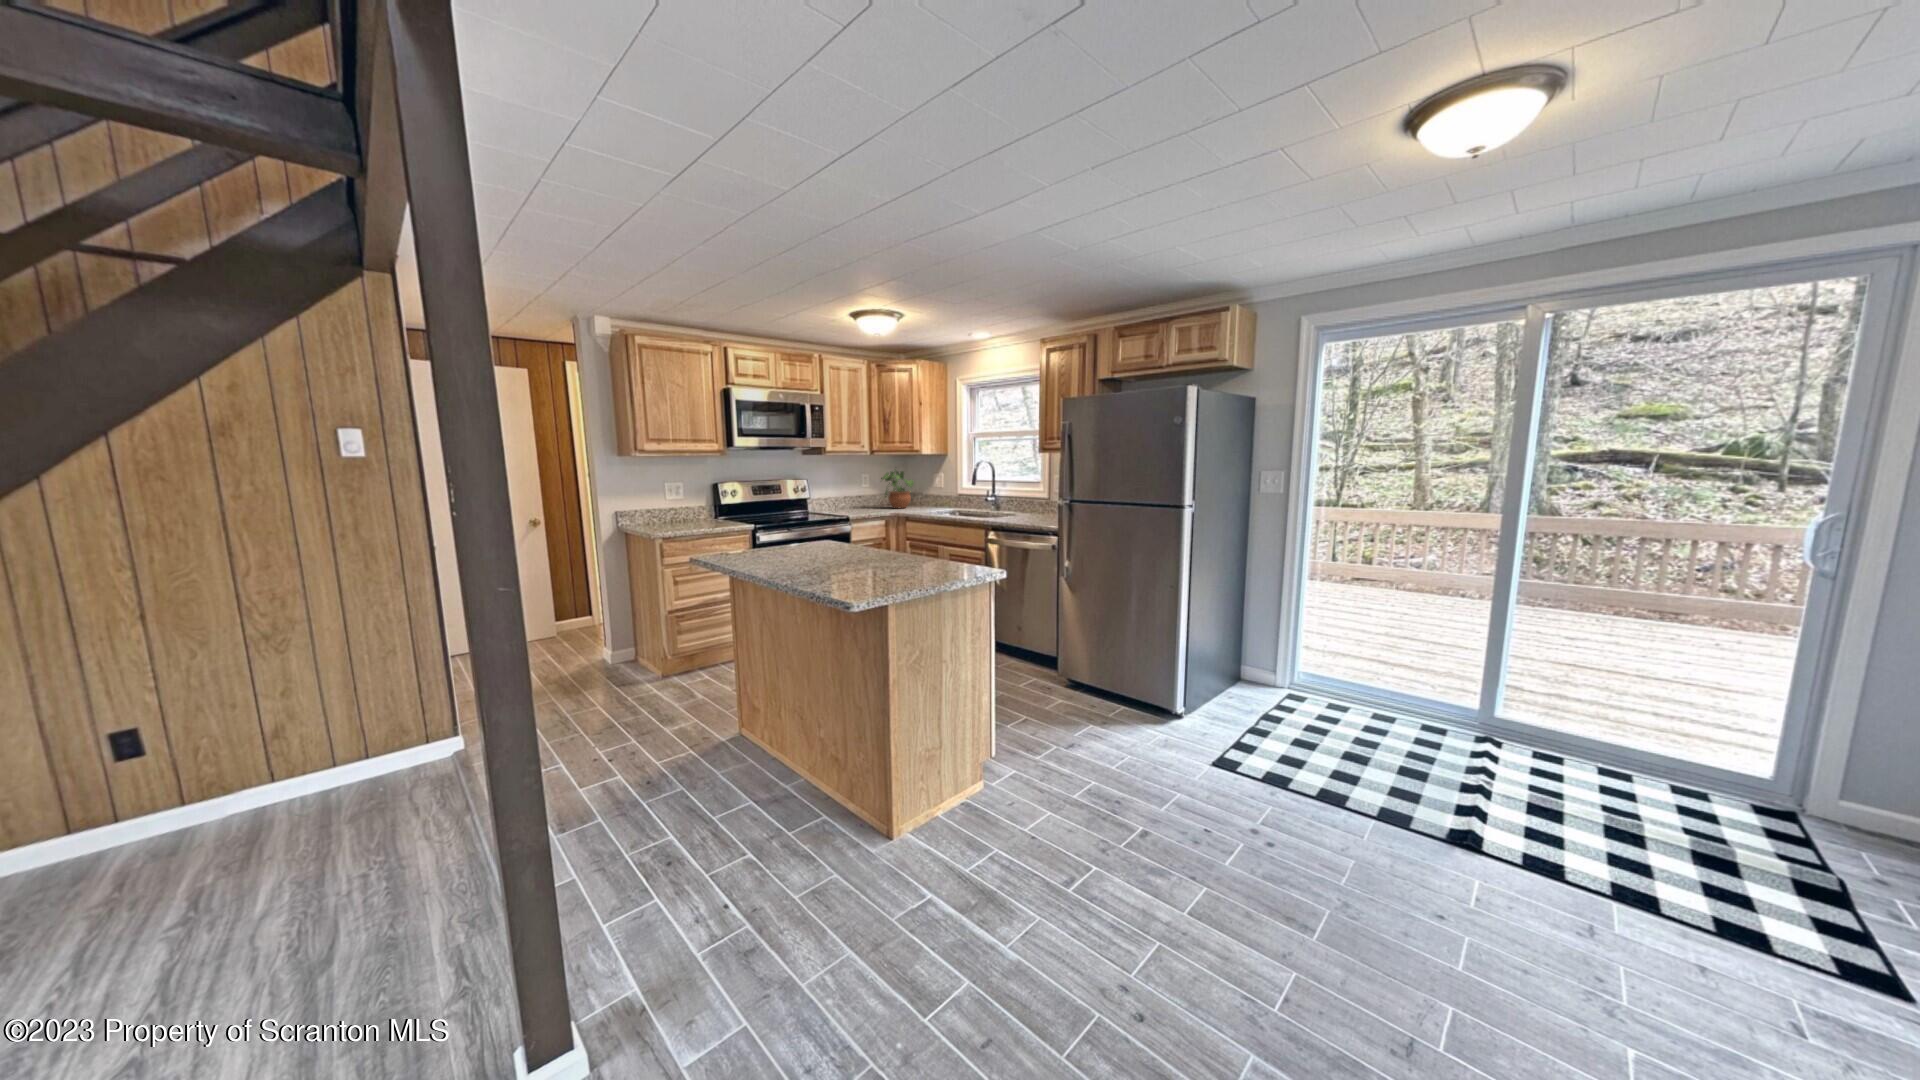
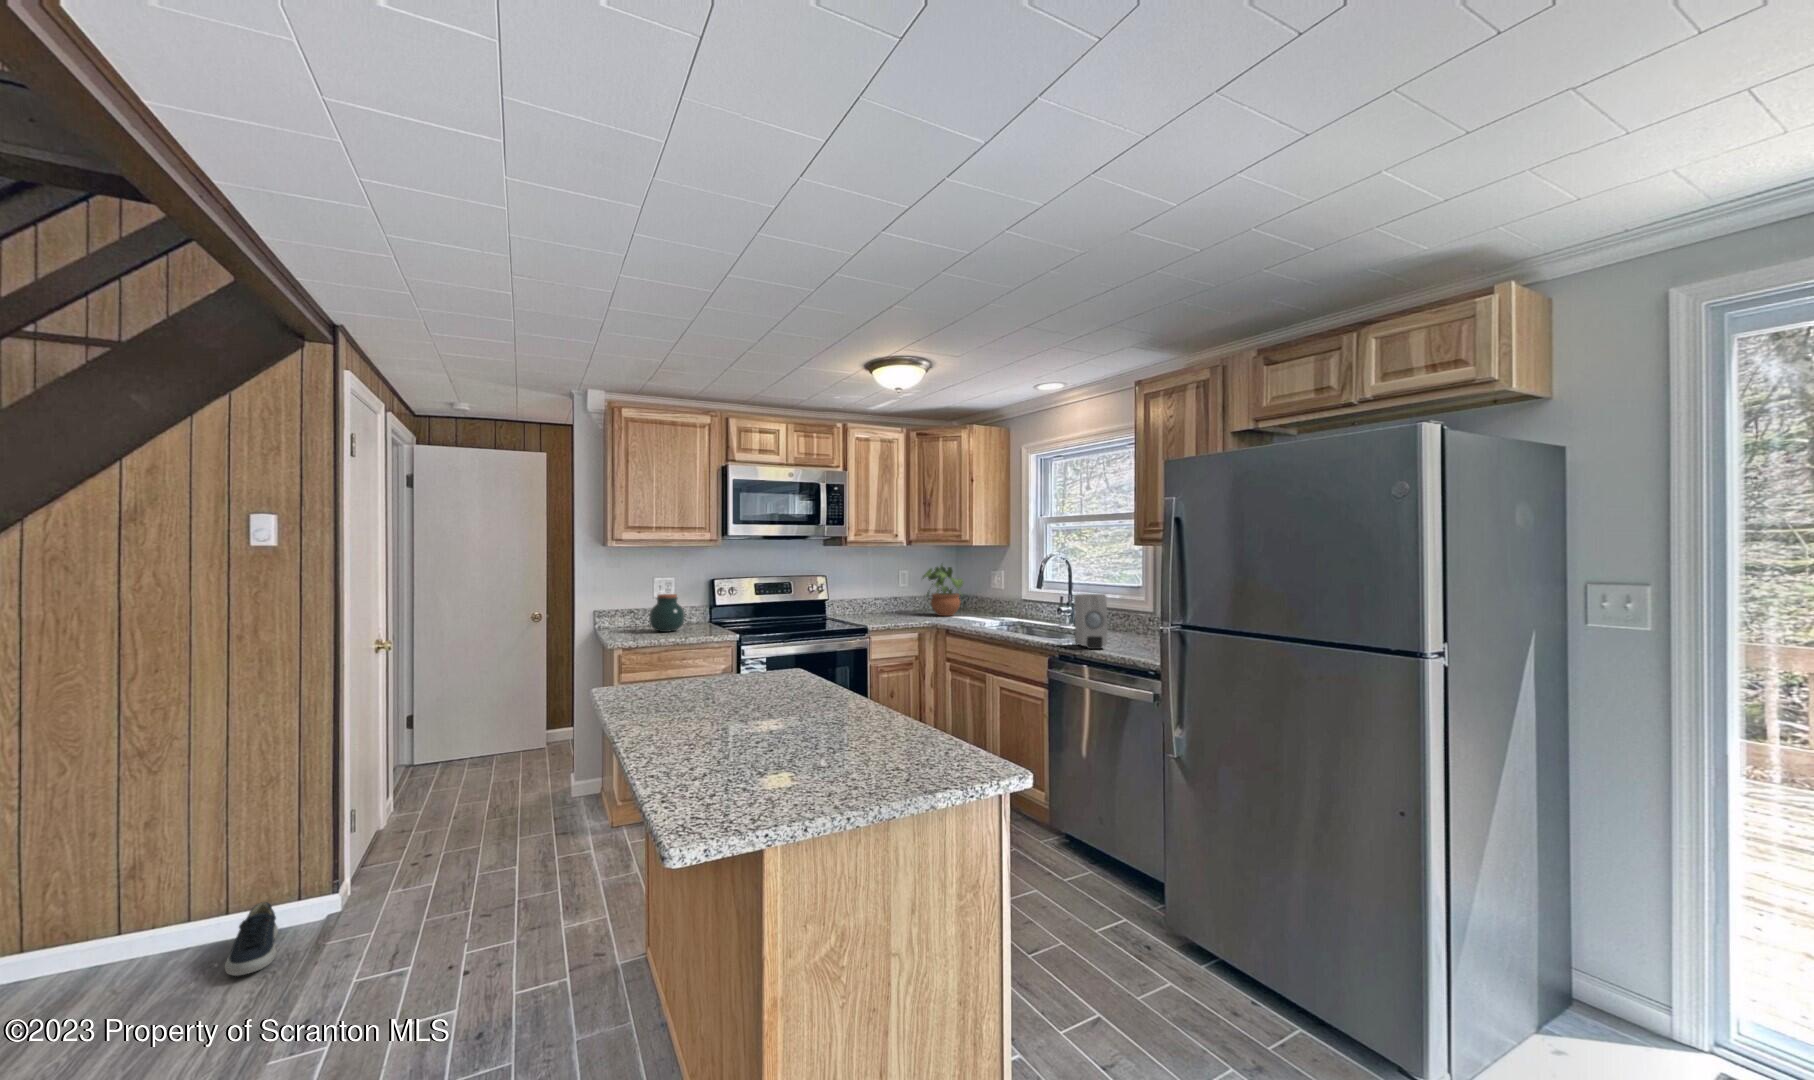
soap dispenser: none [1007,488,1031,527] -> present [1074,594,1107,649]
jar: none [670,495,700,525] -> present [649,594,685,632]
shoe: none [387,747,429,797] -> present [225,902,278,976]

